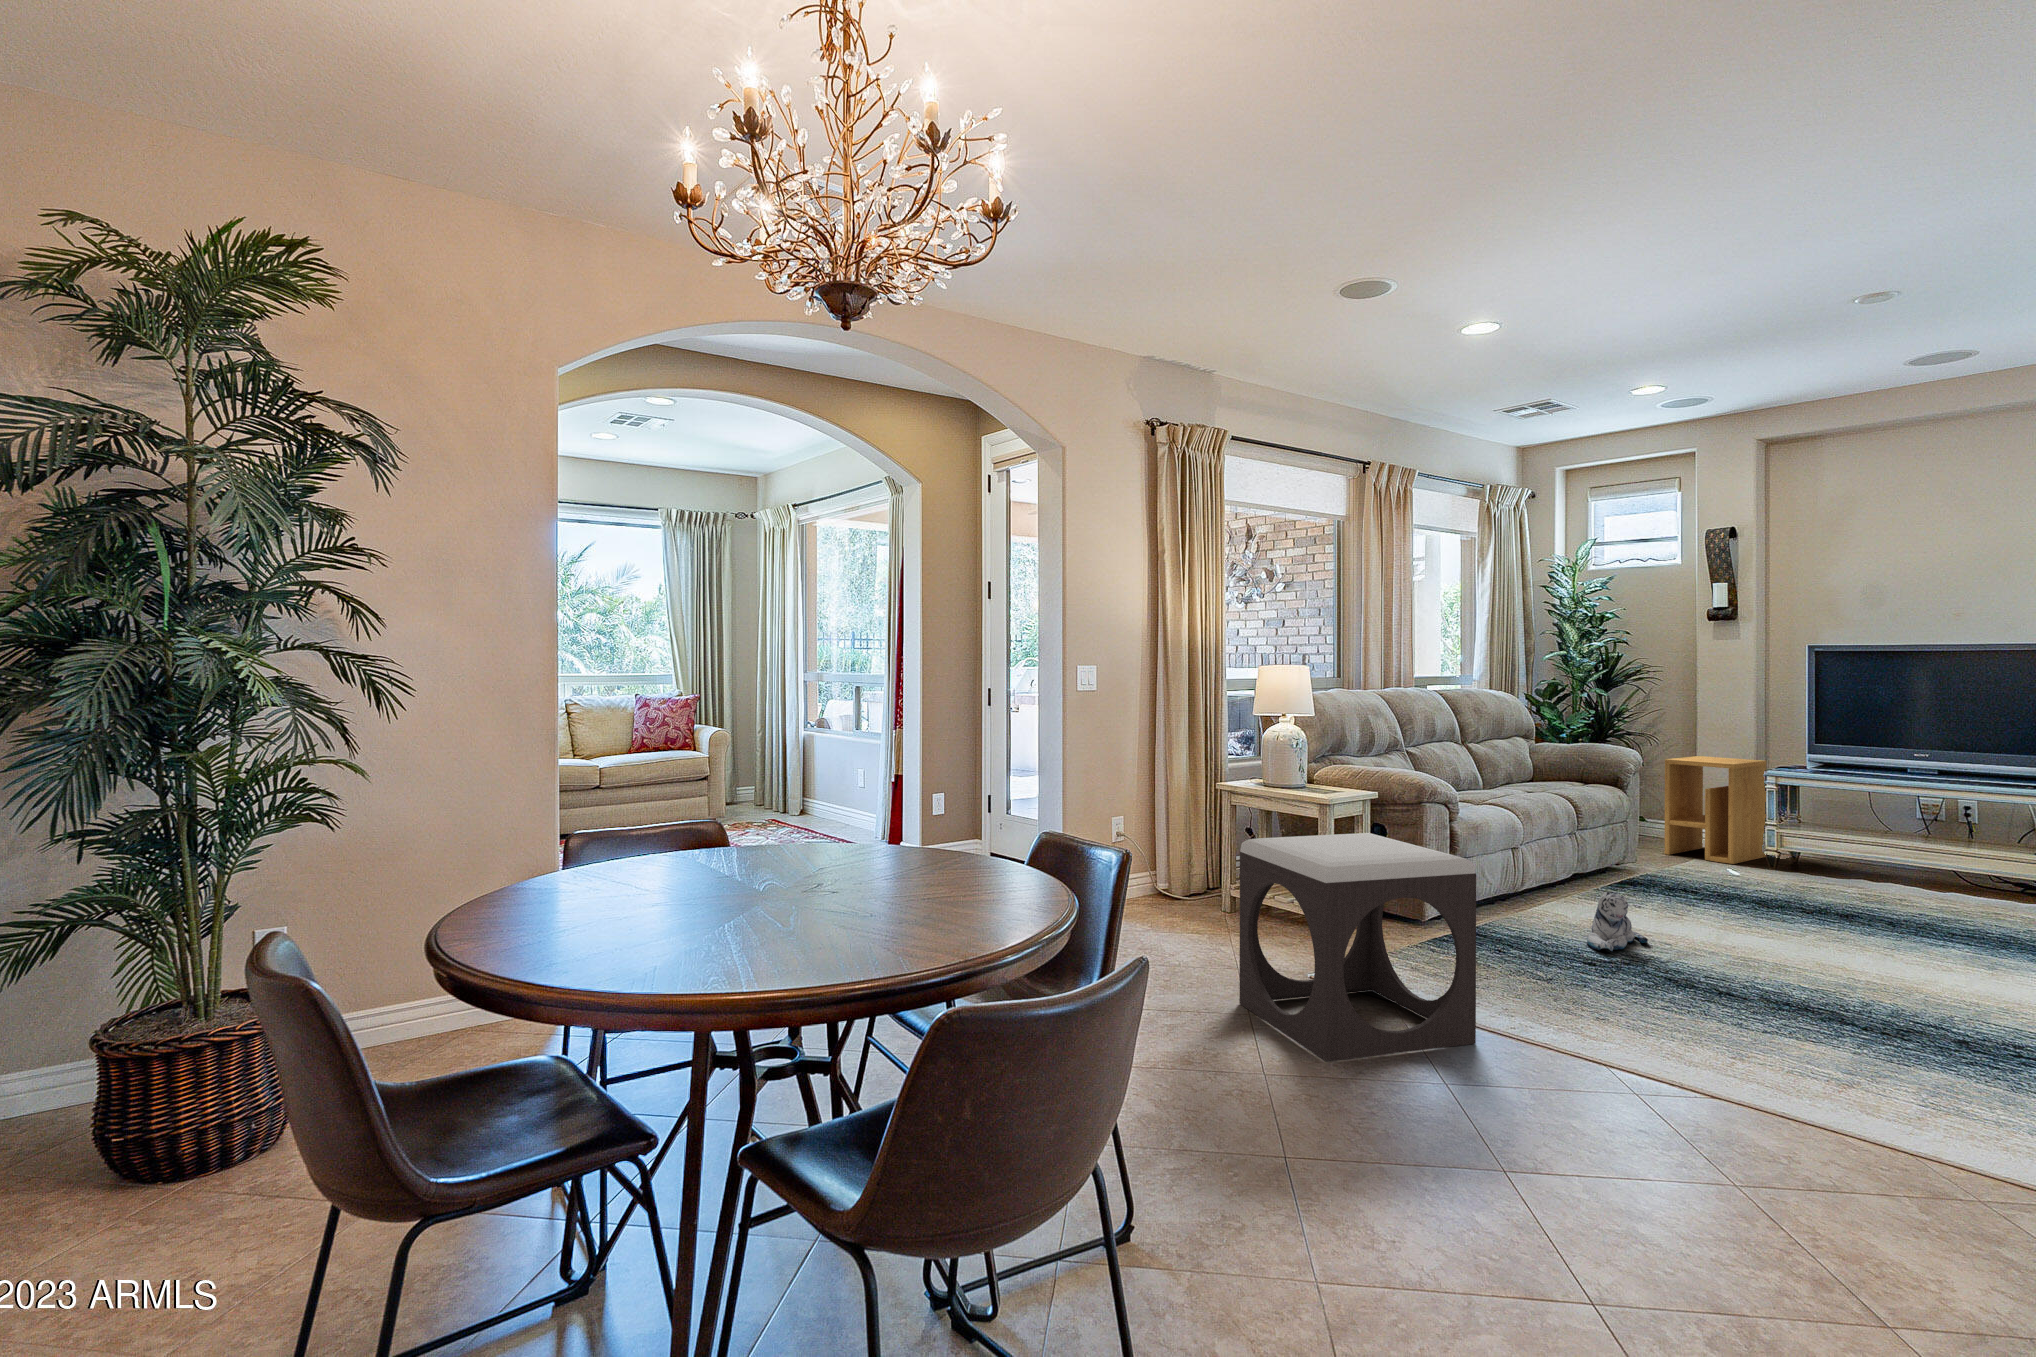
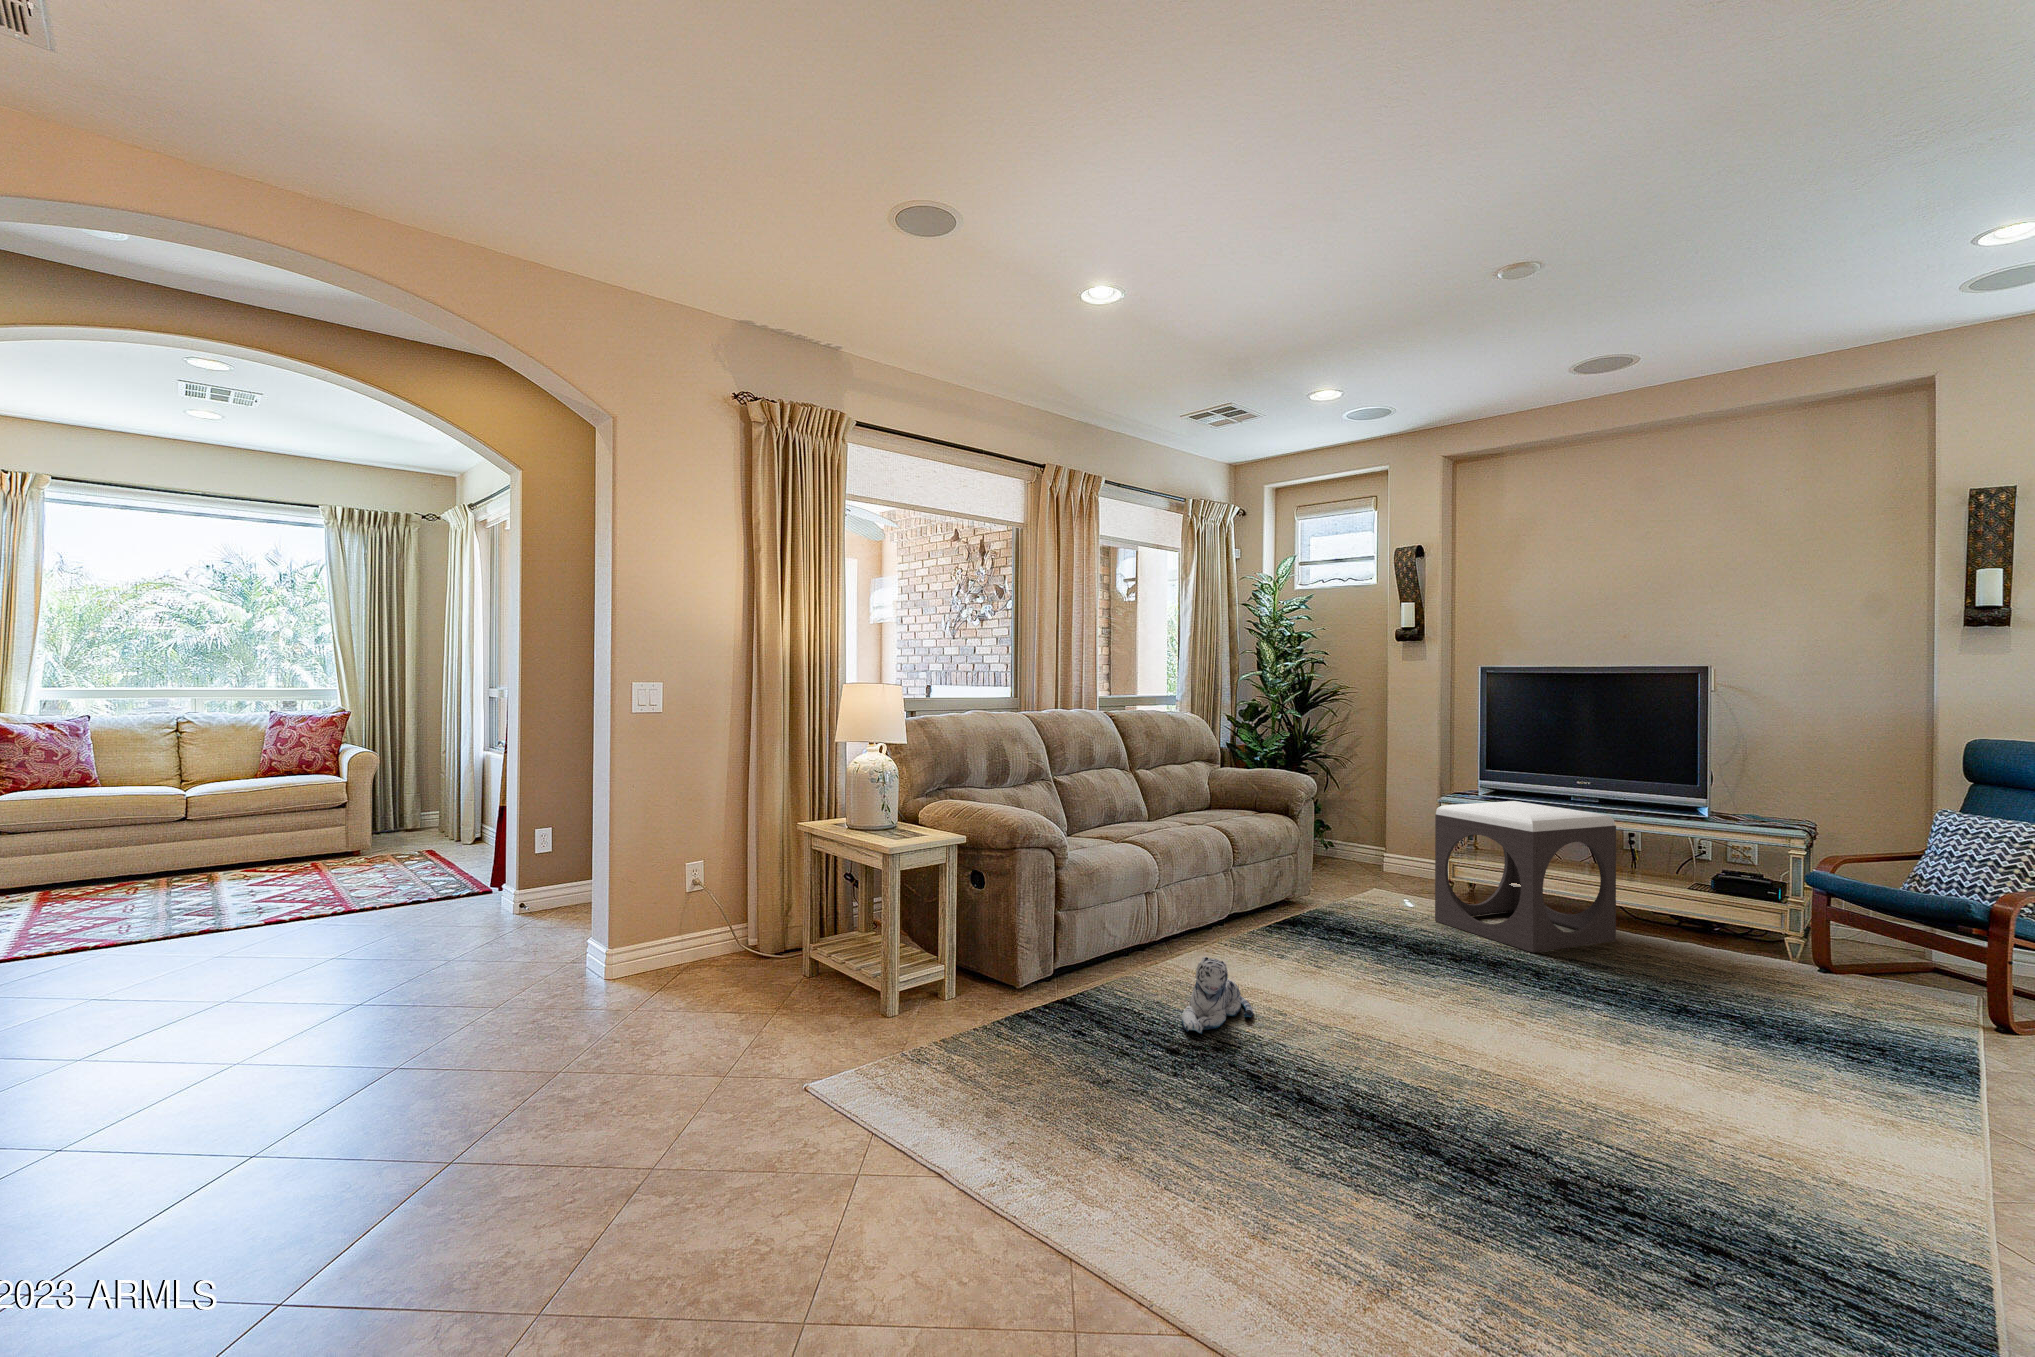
side table: present [1664,756,1766,864] -> none [1349,778,1447,893]
footstool: present [1239,833,1476,1061] -> present [1435,801,1616,953]

